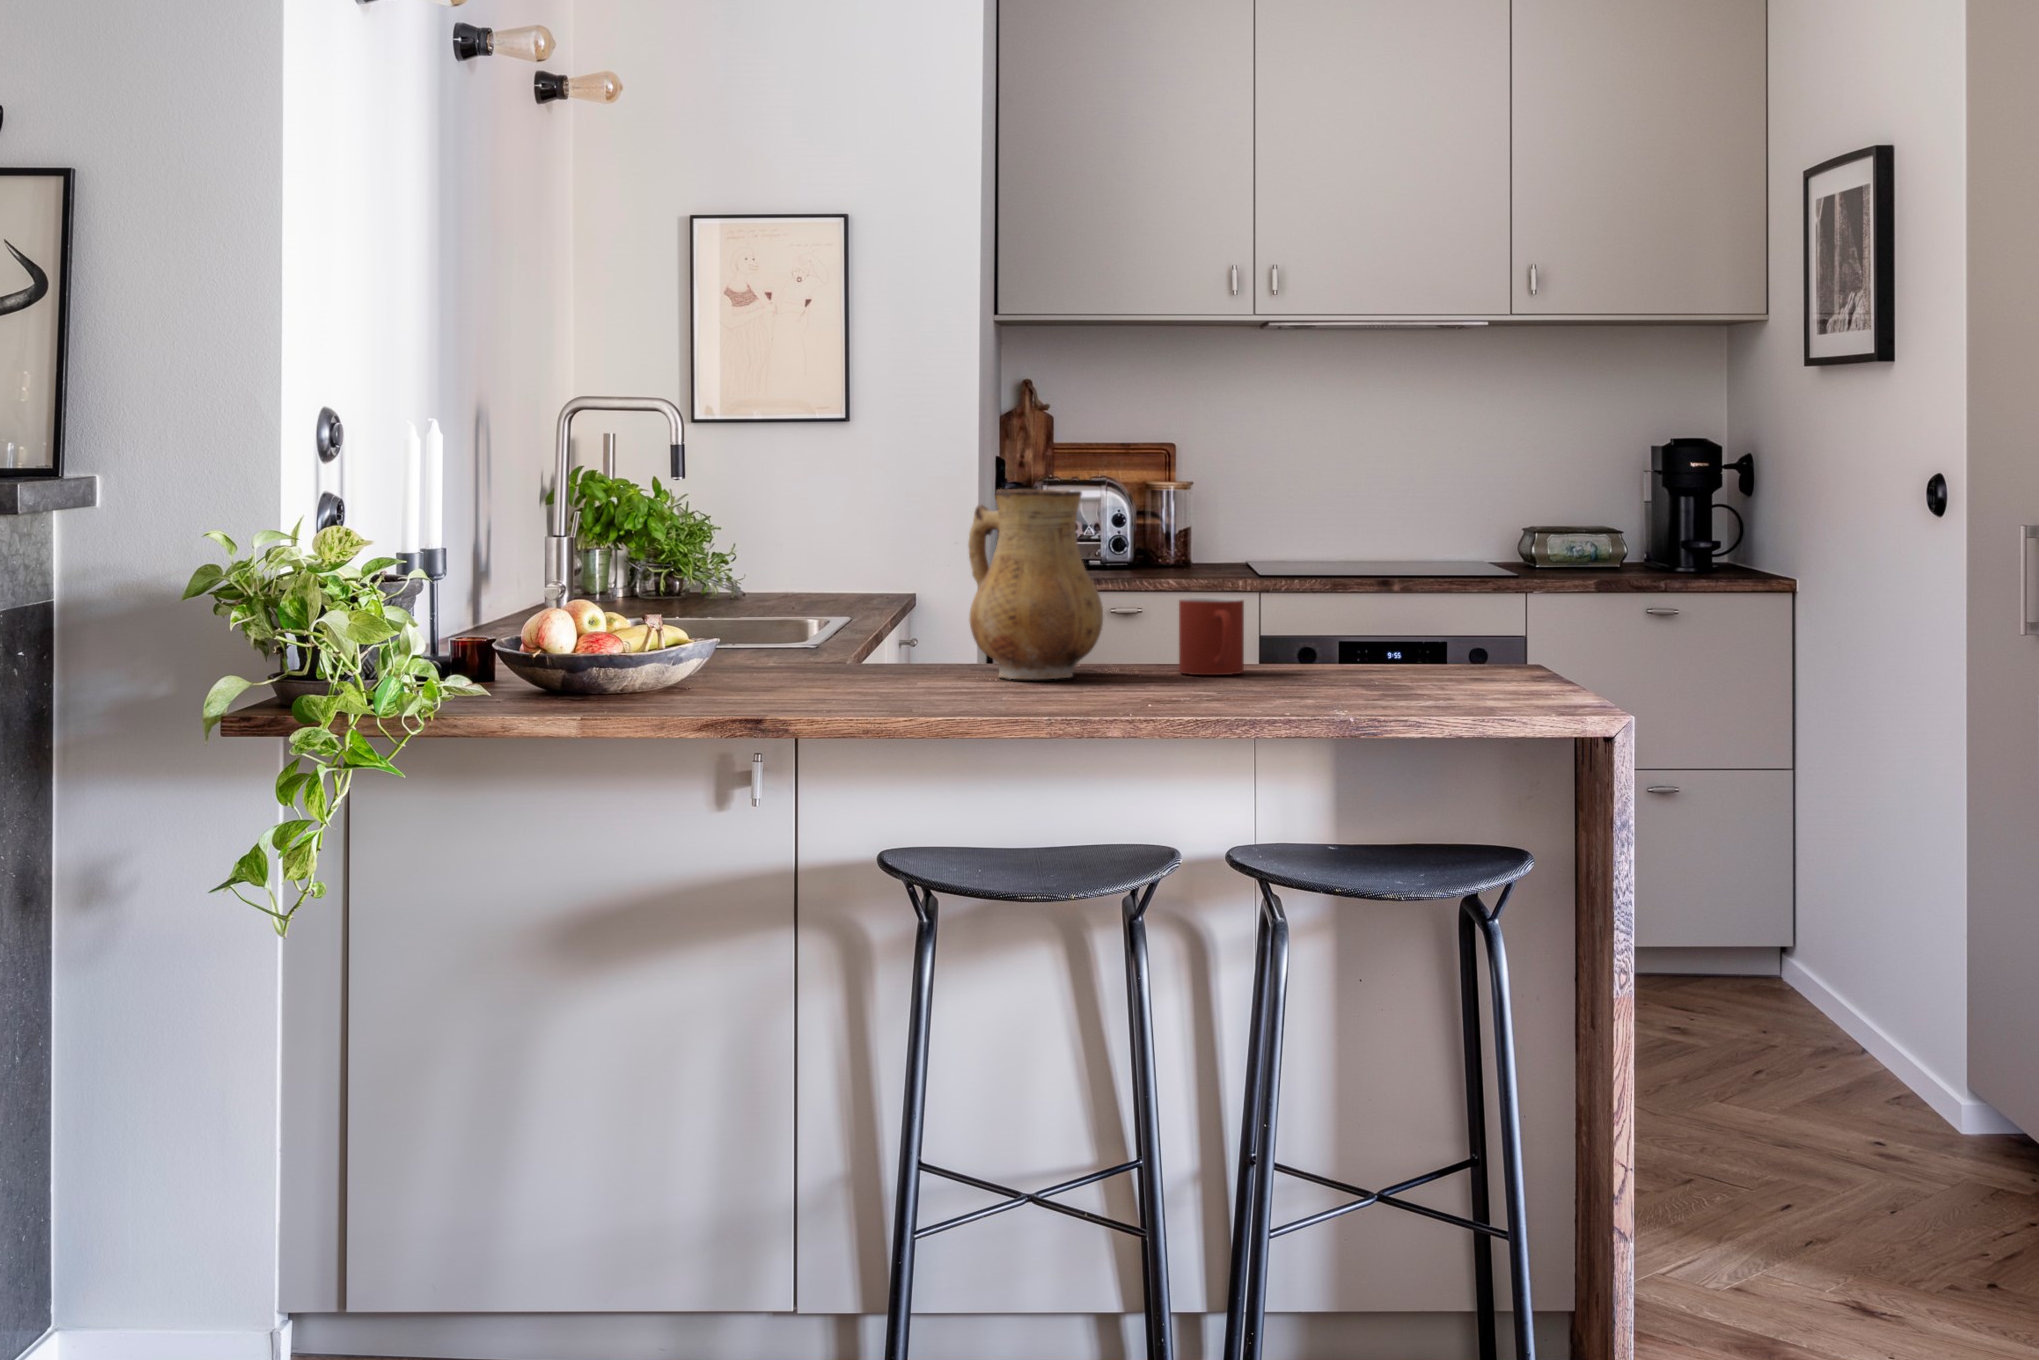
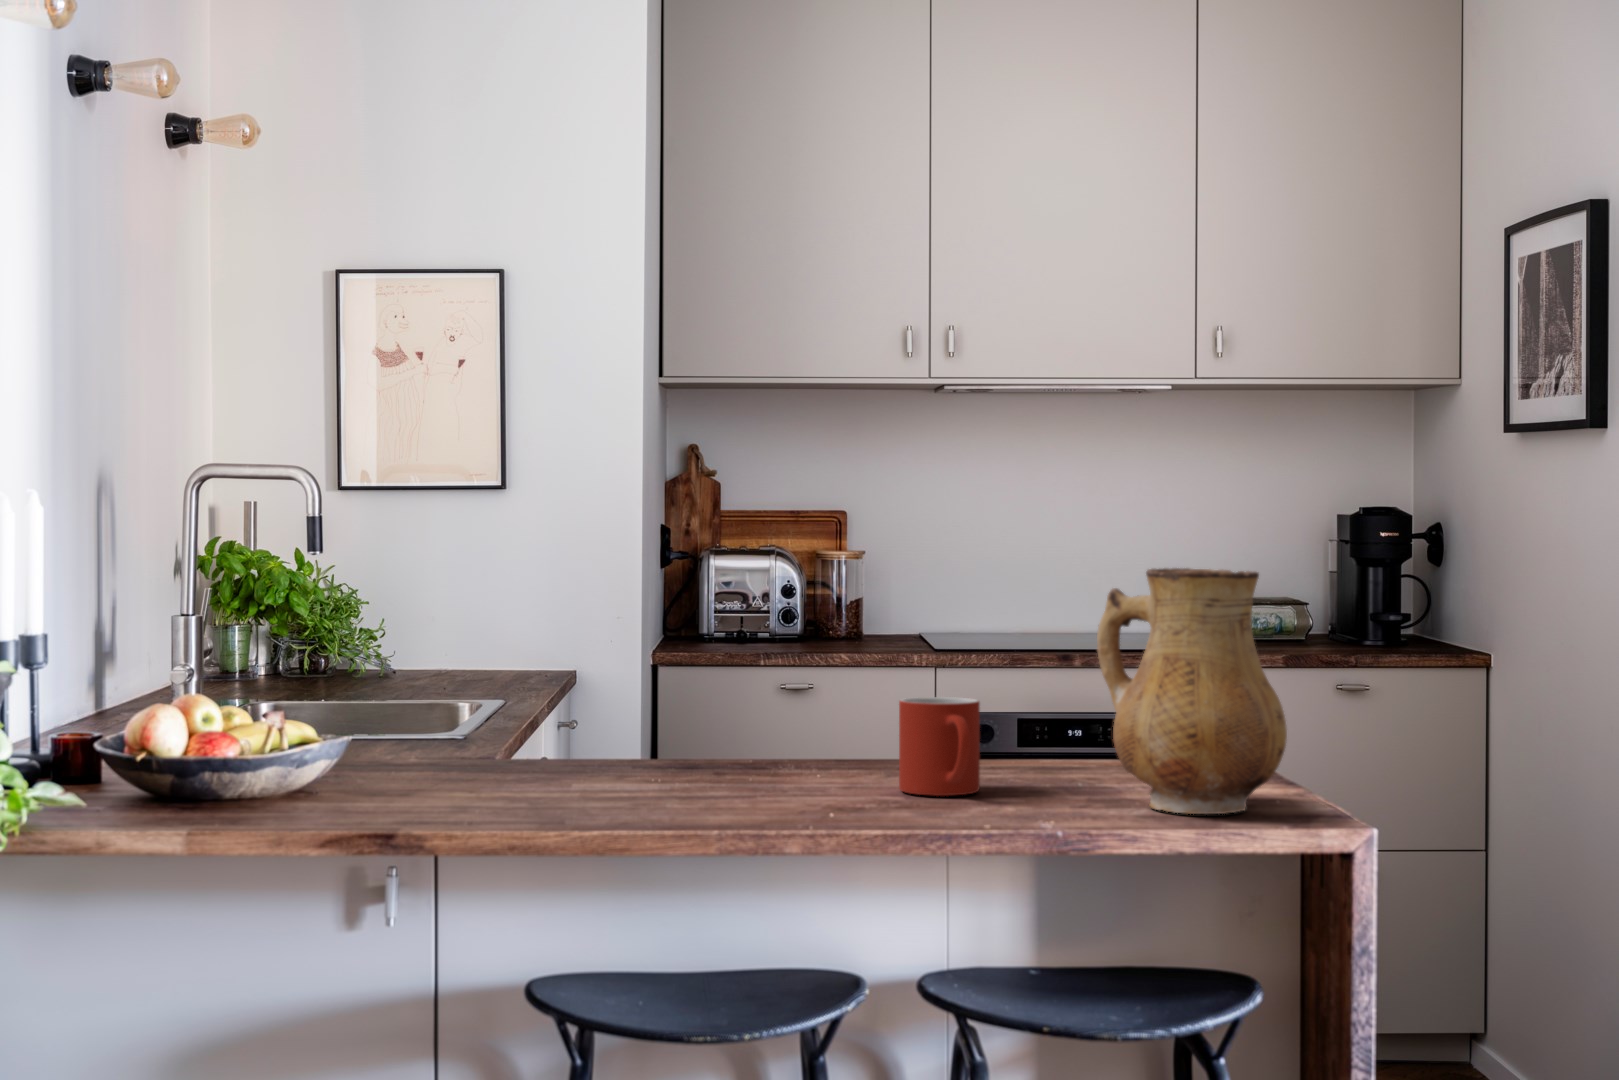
ceramic pitcher: present [968,489,1103,679] -> present [1097,568,1287,814]

